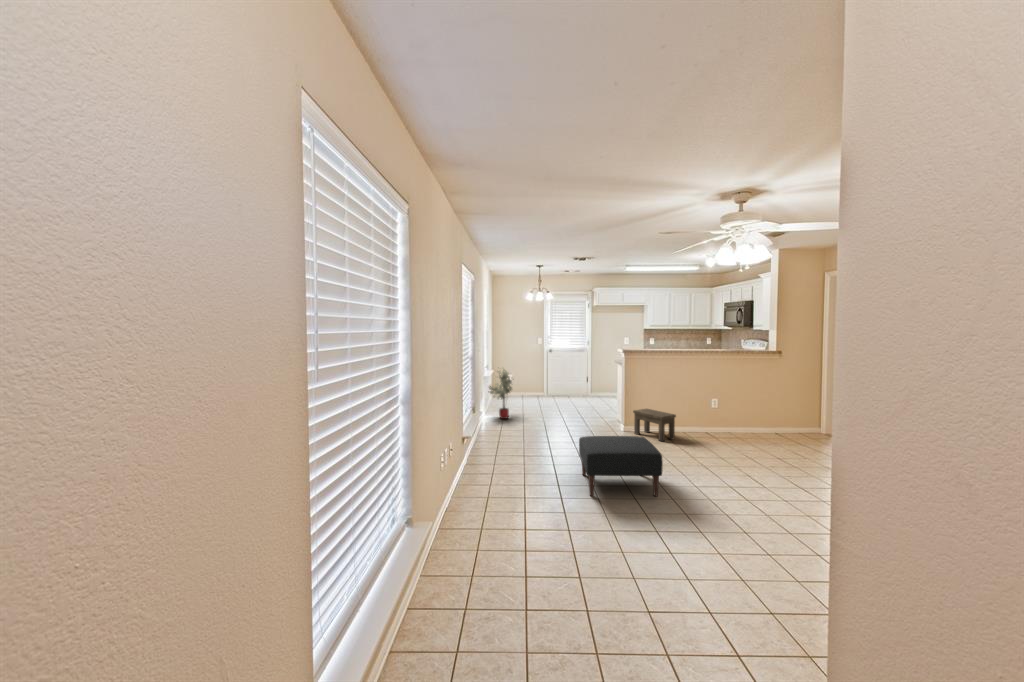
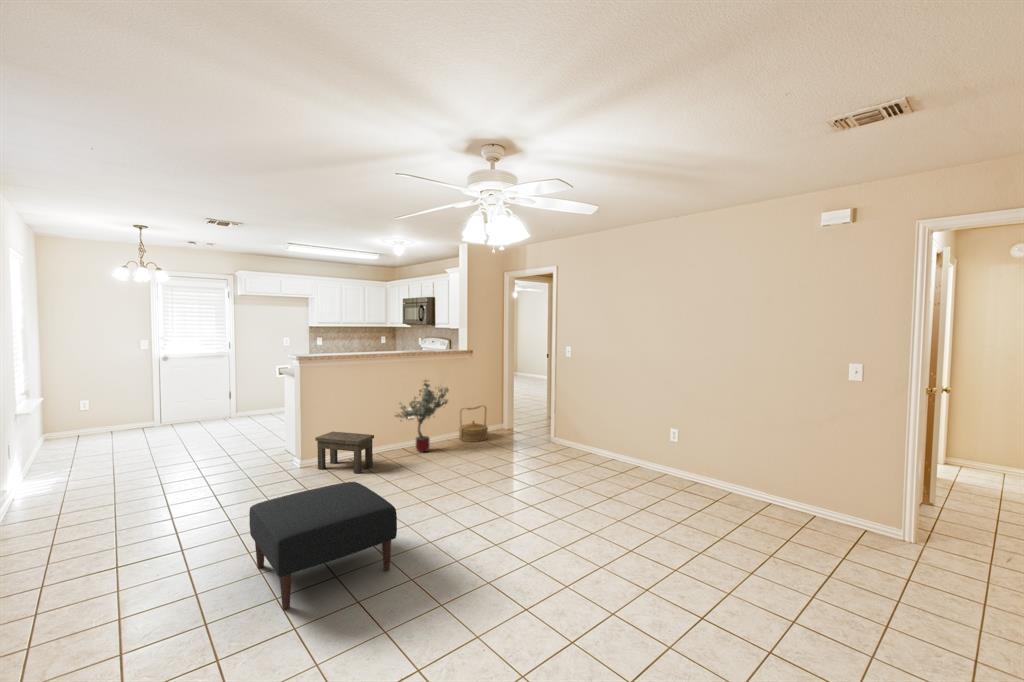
potted tree: present [488,369,512,419] -> present [396,380,449,452]
woven basket: none [763,405,795,438] -> present [459,406,488,442]

